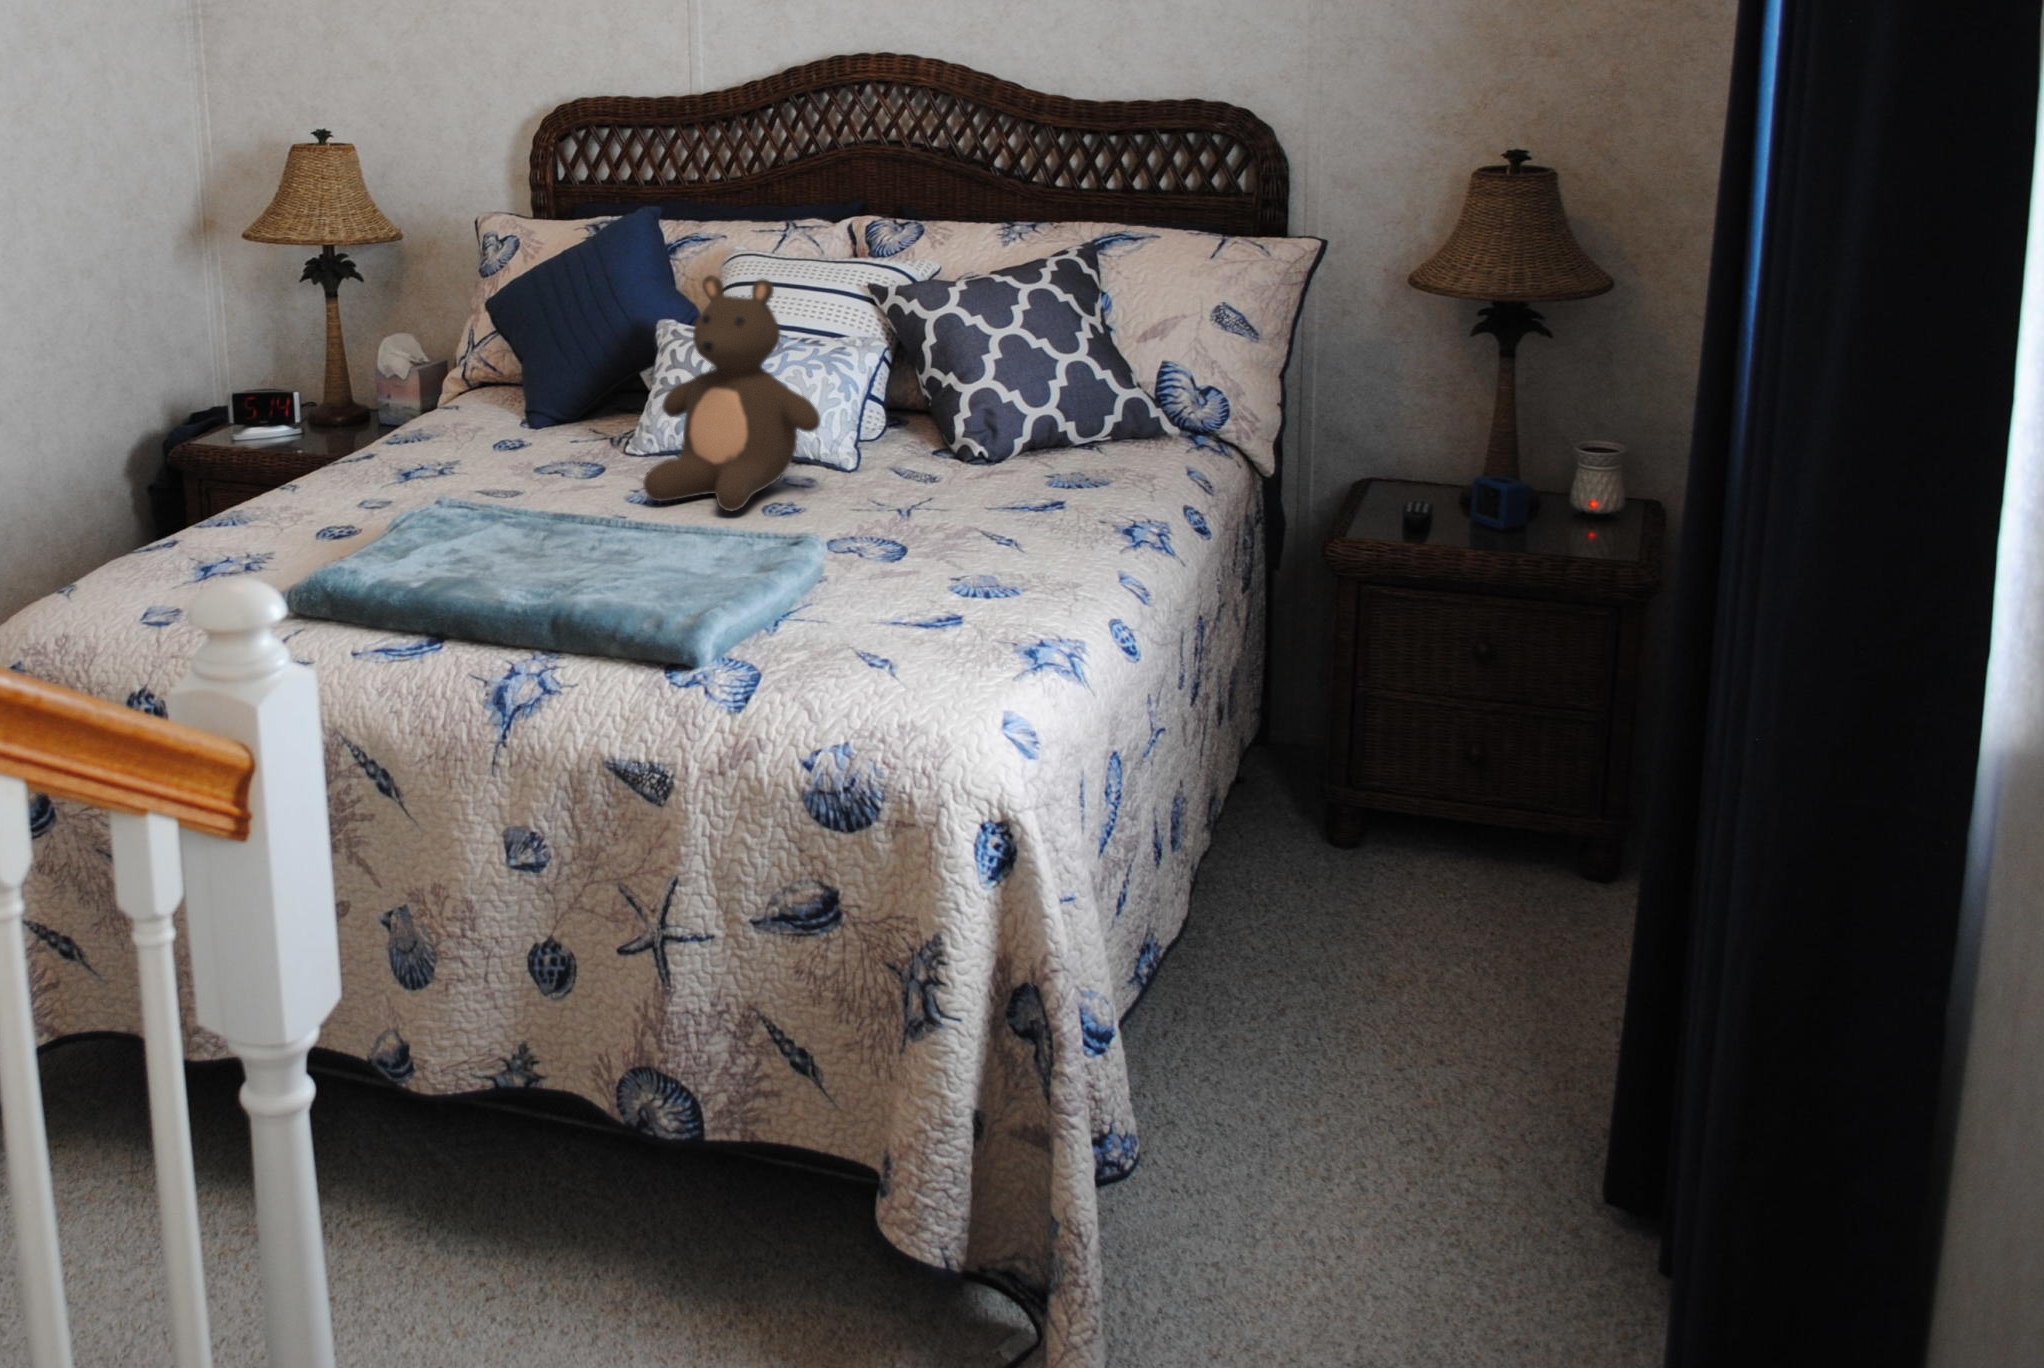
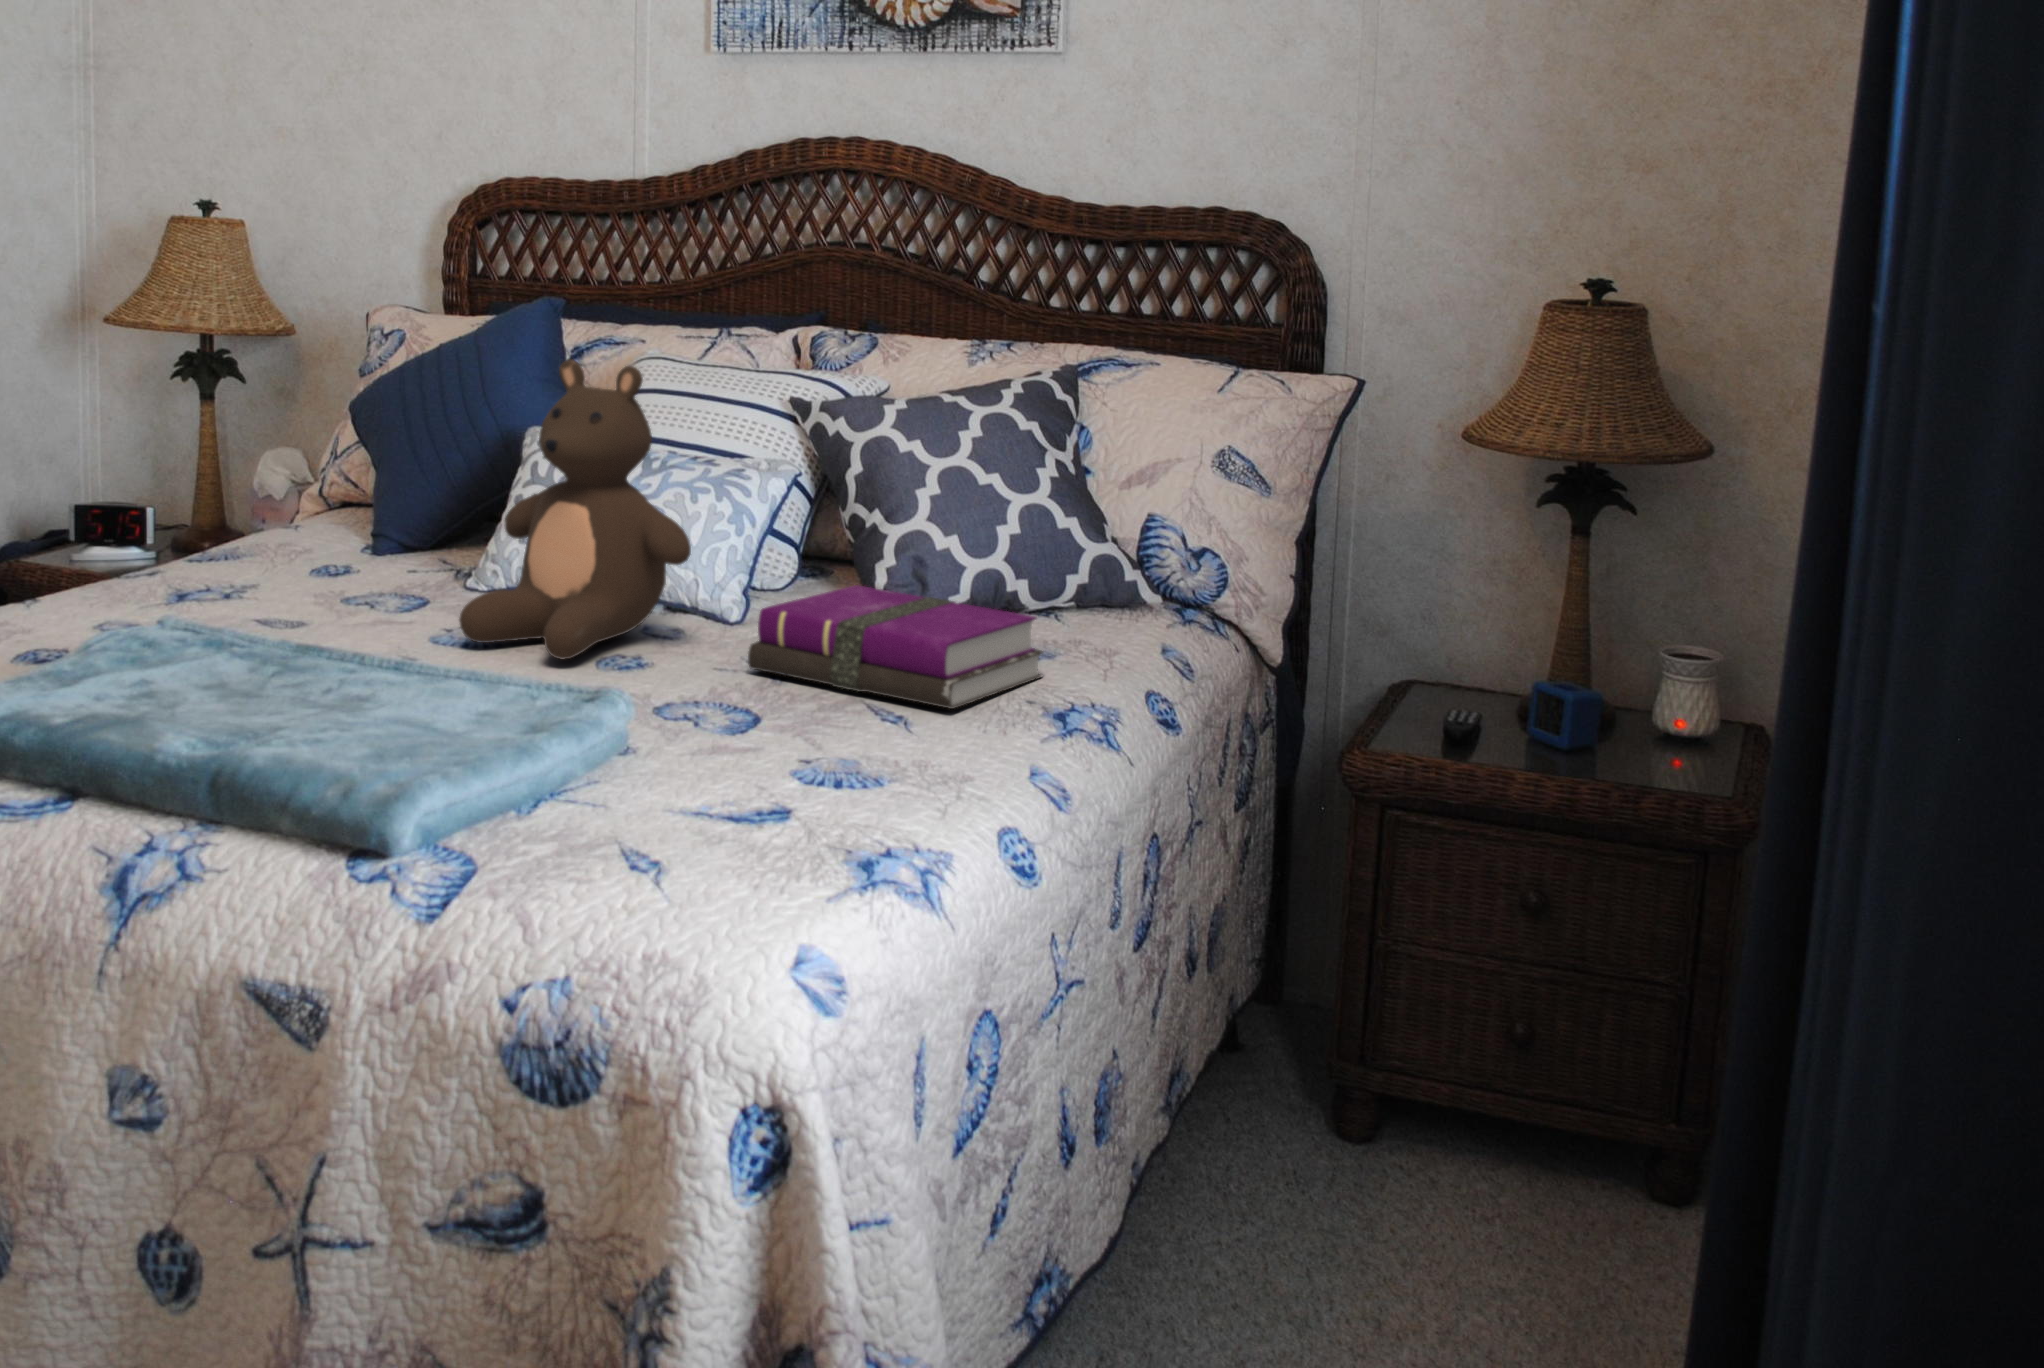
notebook: none [876,437,1105,533] -> present [748,585,1043,709]

